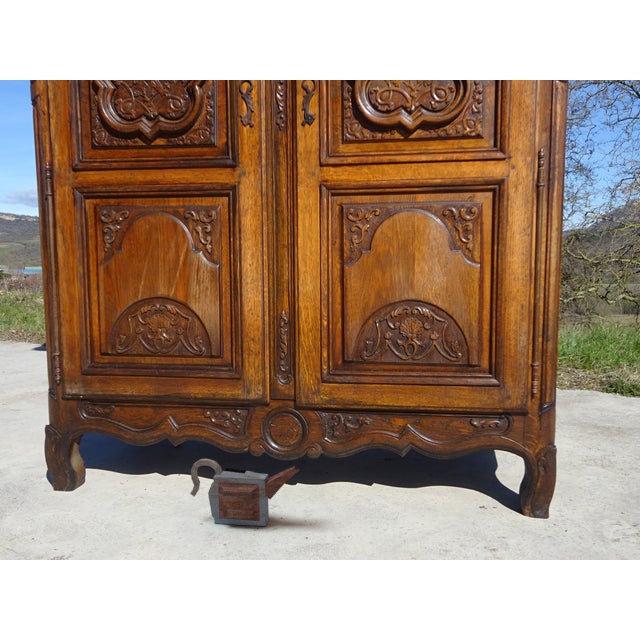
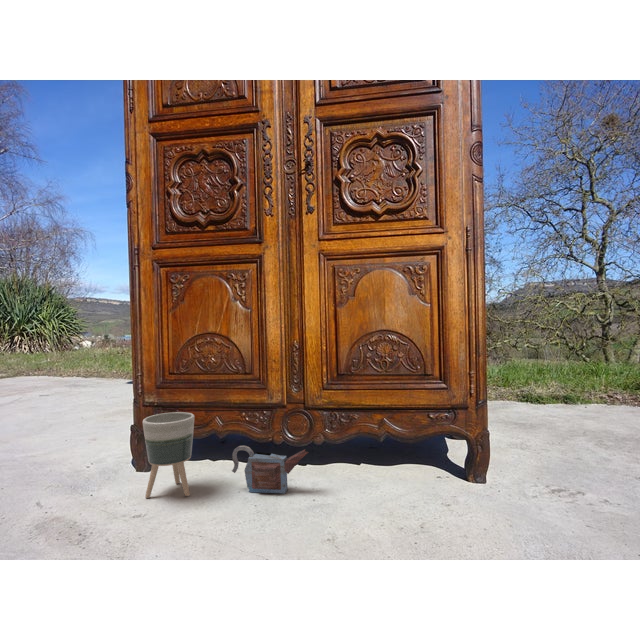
planter: none [61,410,137,530] -> present [143,412,195,498]

